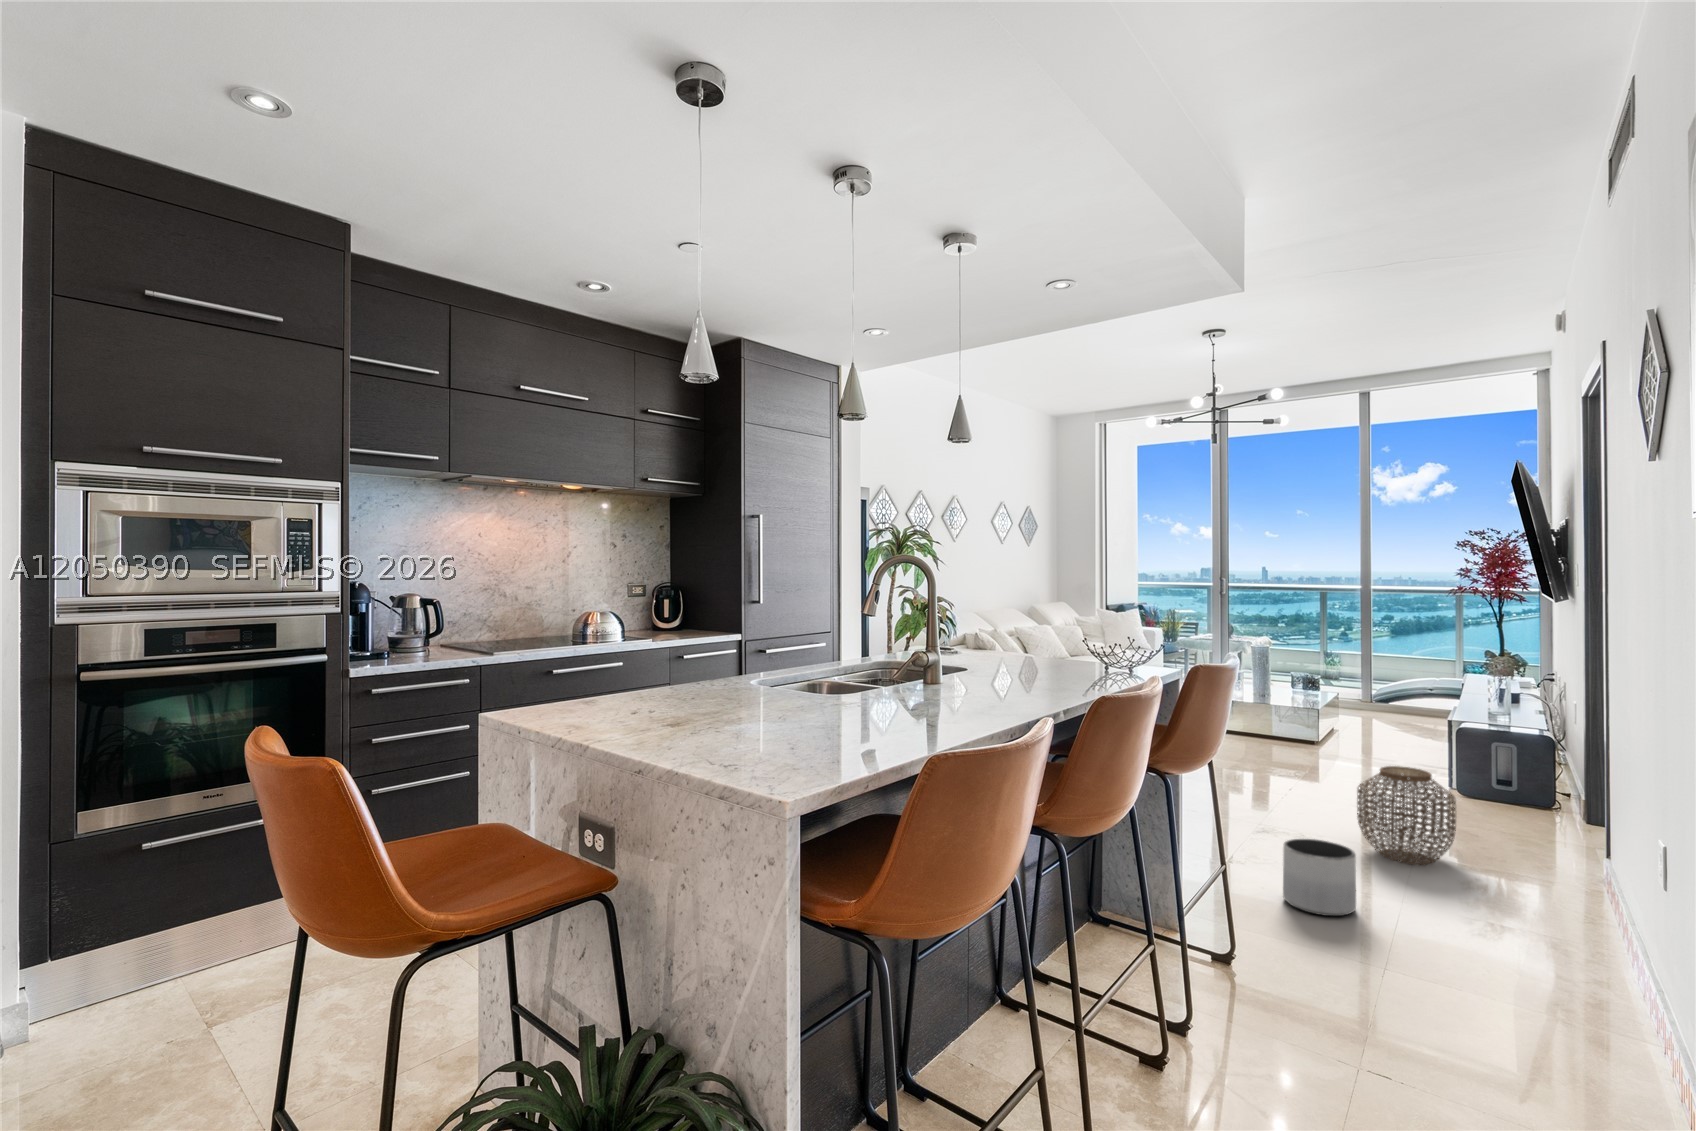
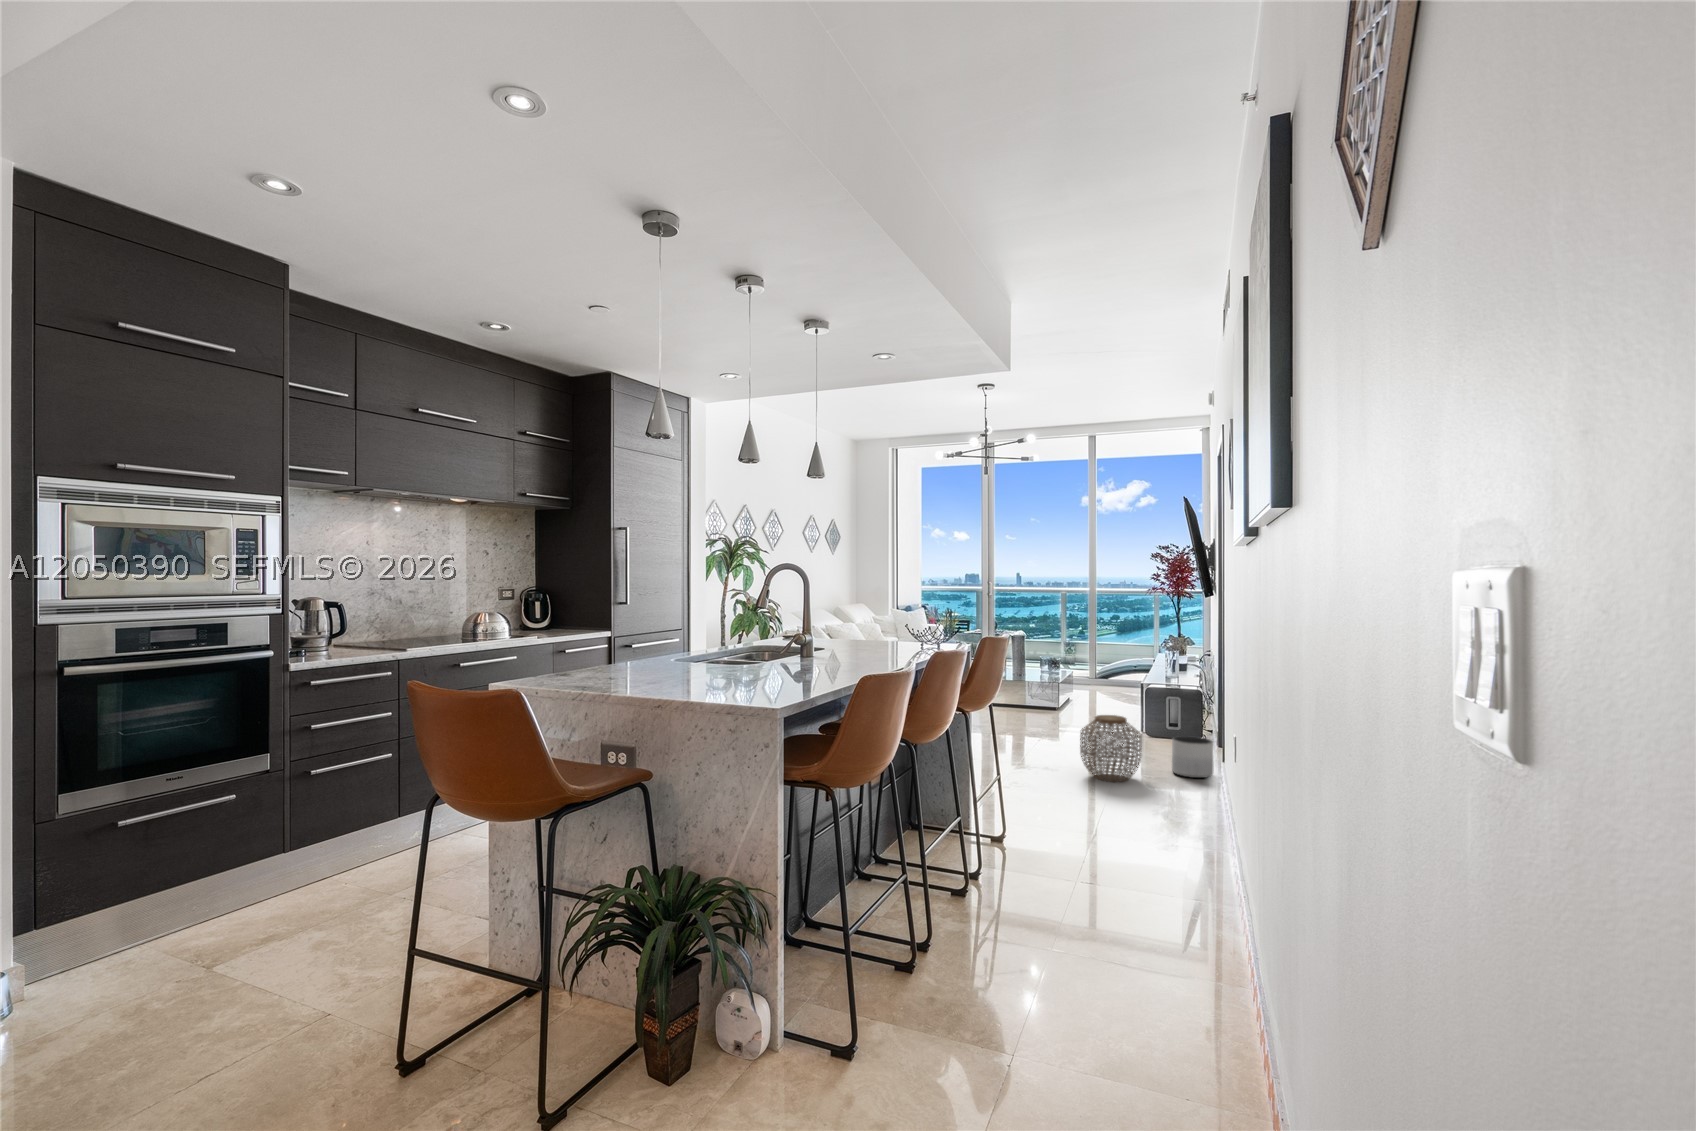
planter: present [1283,839,1356,916] -> present [1172,736,1213,778]

